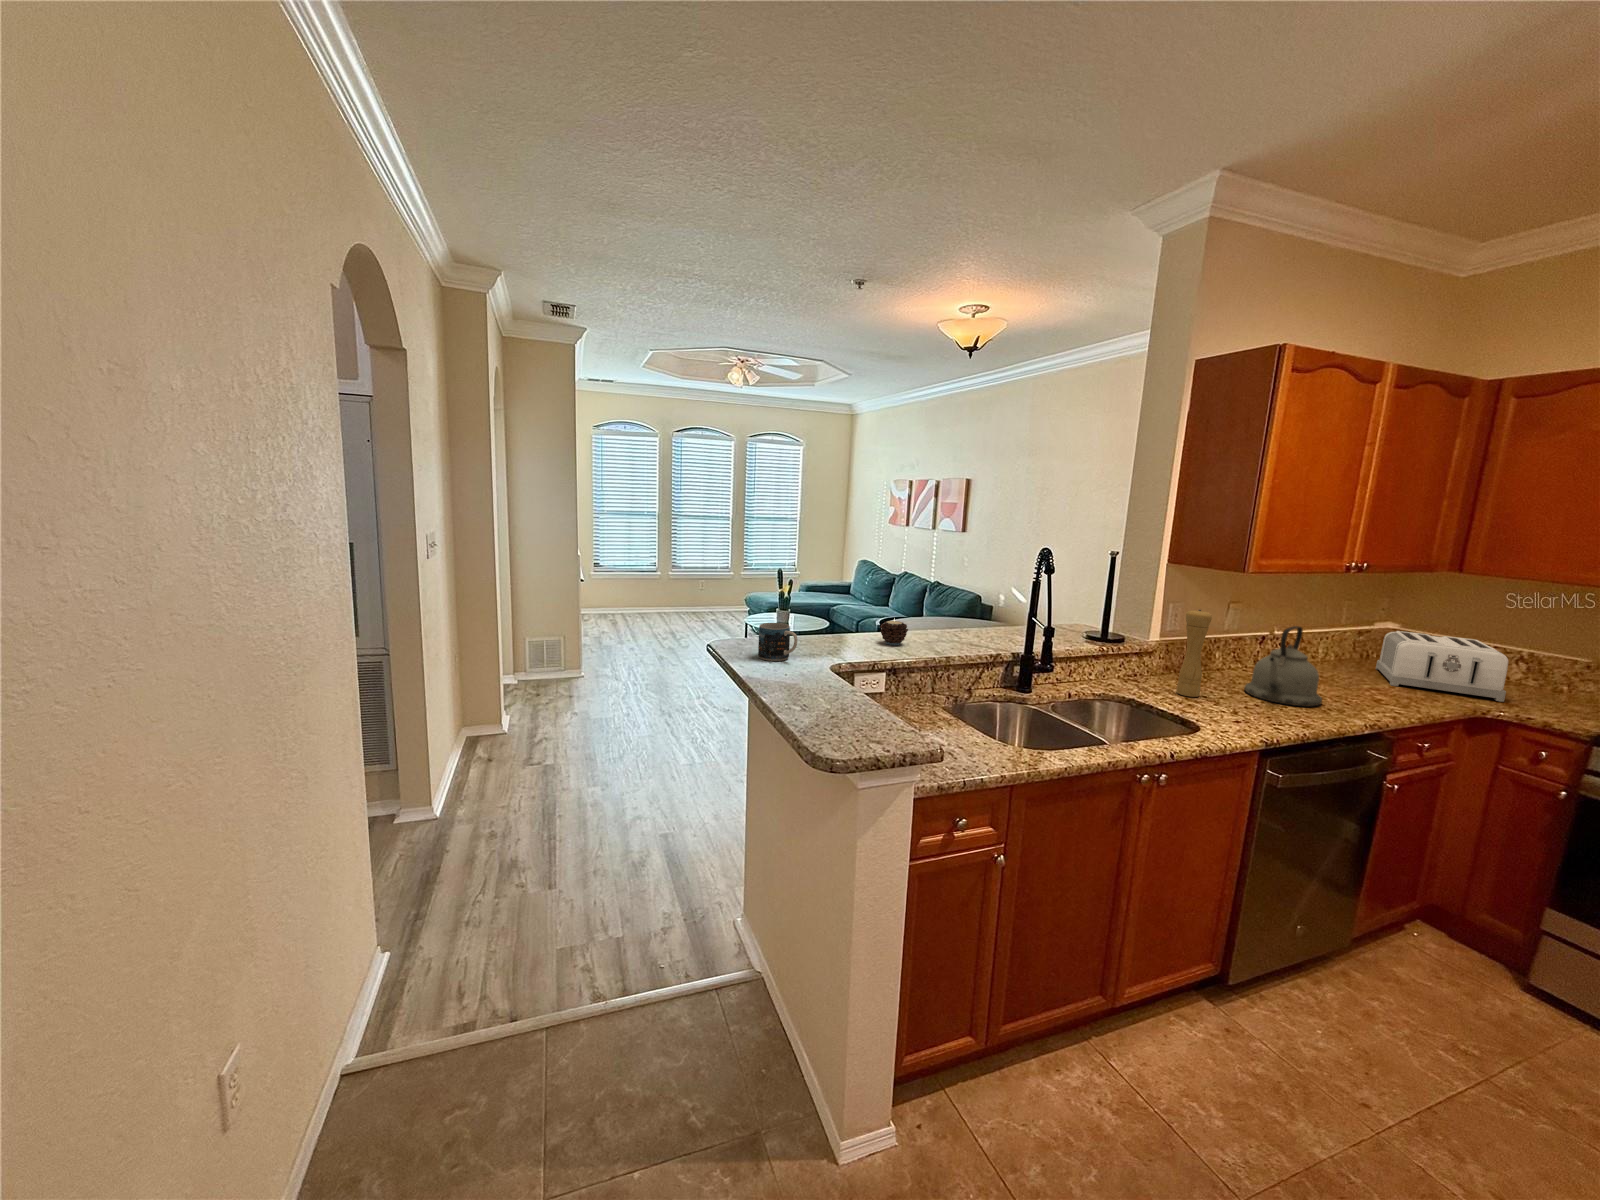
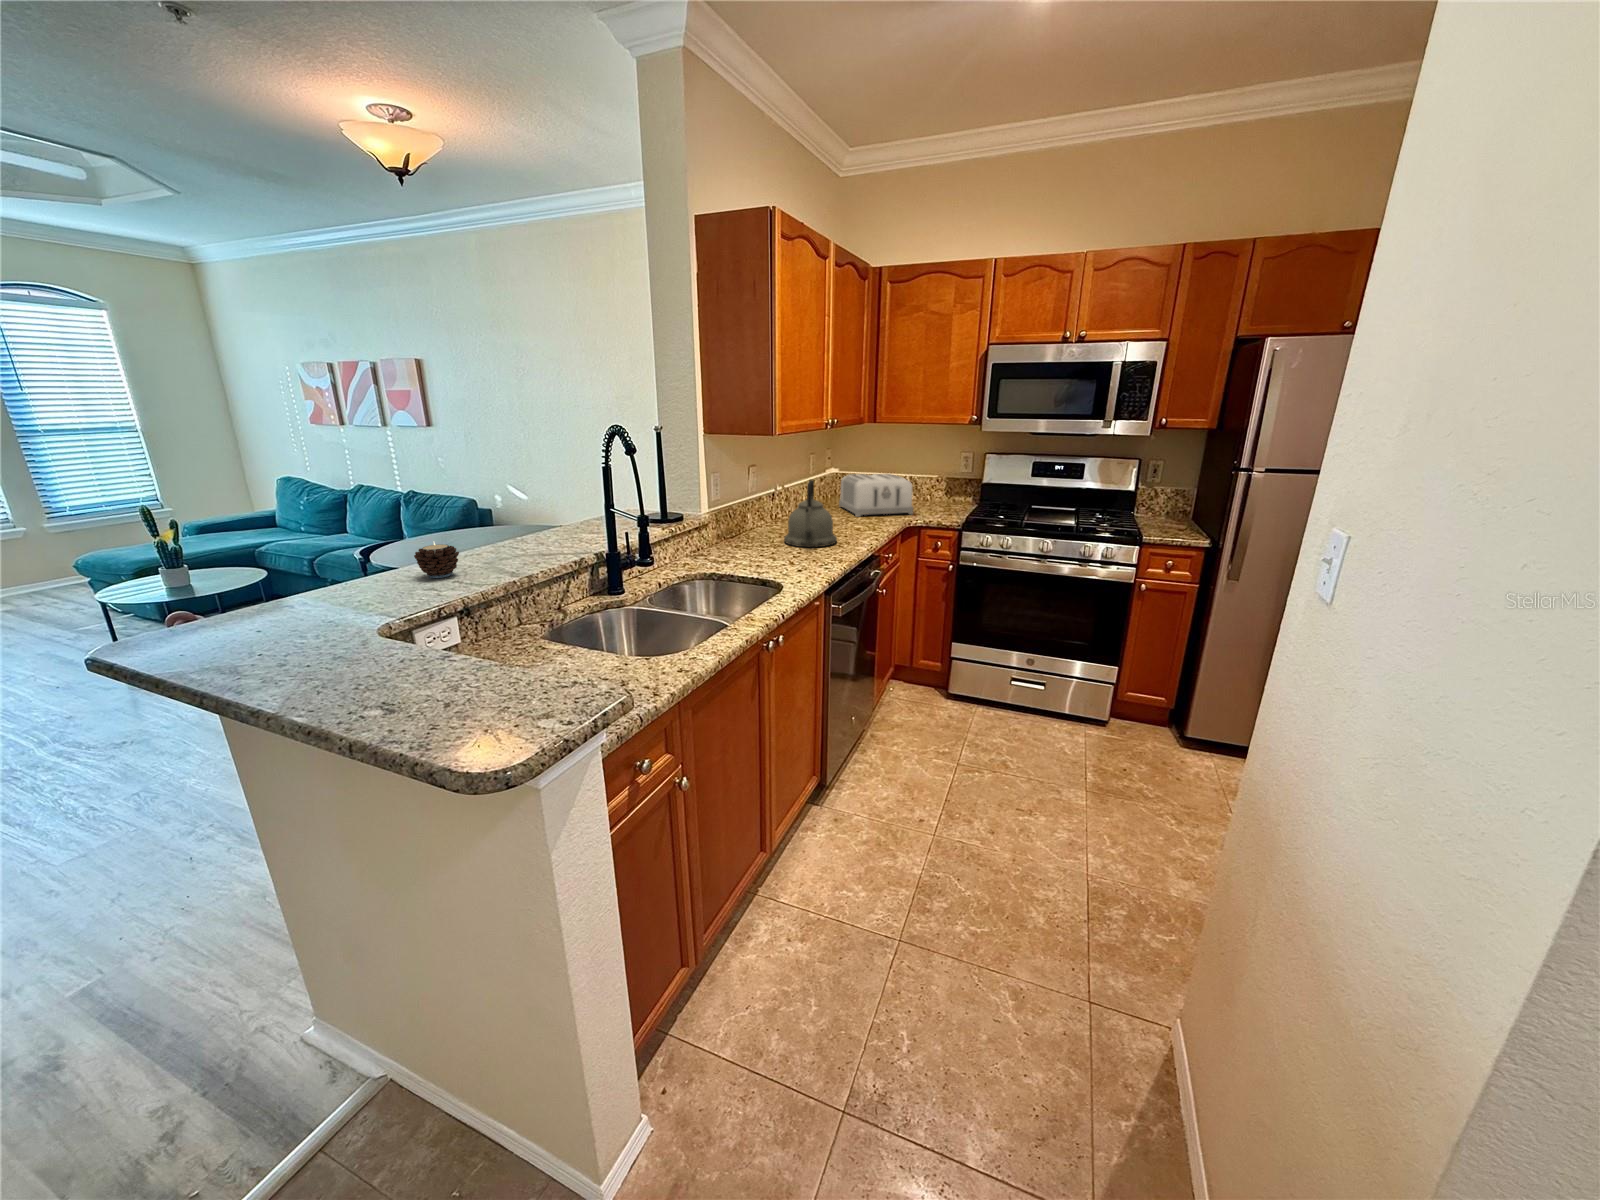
pepper mill: present [1176,610,1212,697] -> none [740,475,762,558]
mug: present [758,623,798,661] -> none [199,586,297,655]

